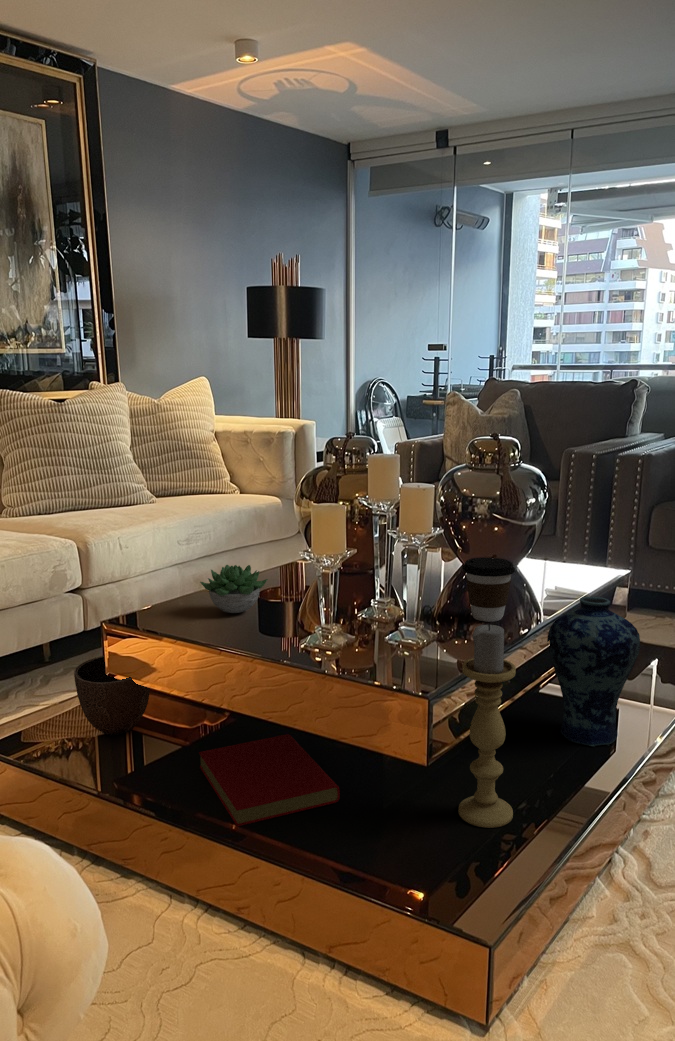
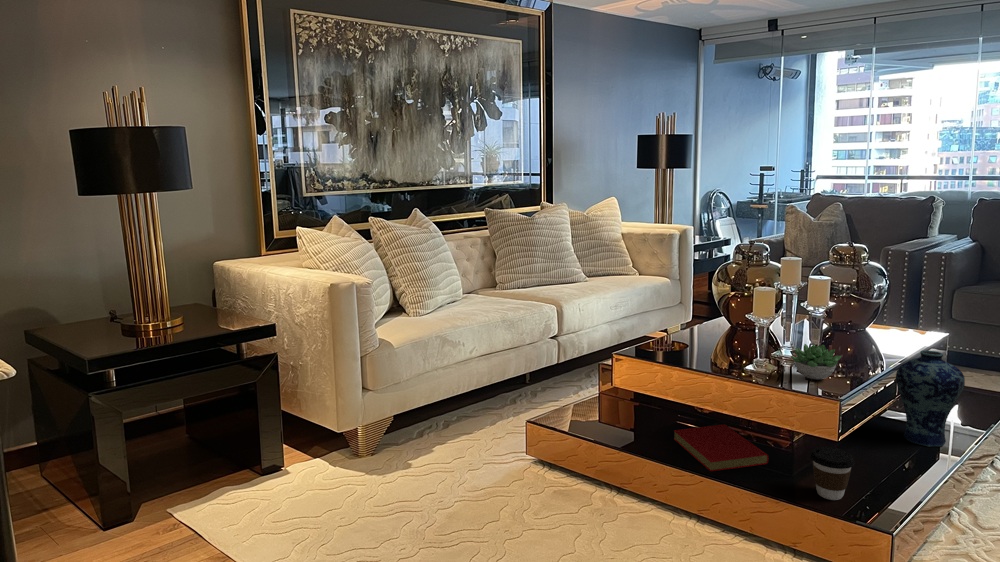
coffee cup: present [463,558,515,622] -> present [810,447,855,500]
succulent plant: present [200,565,268,613] -> present [791,344,841,379]
candle holder: present [458,624,516,828] -> none [846,363,890,486]
decorative bowl: present [74,656,150,736] -> none [593,372,636,419]

